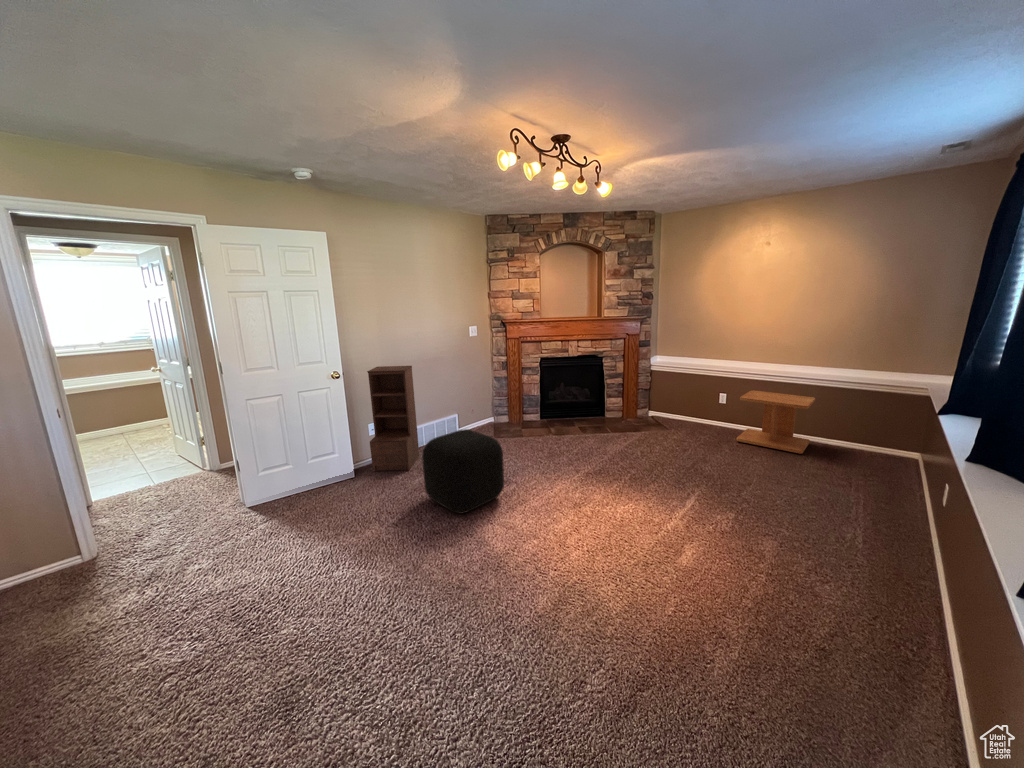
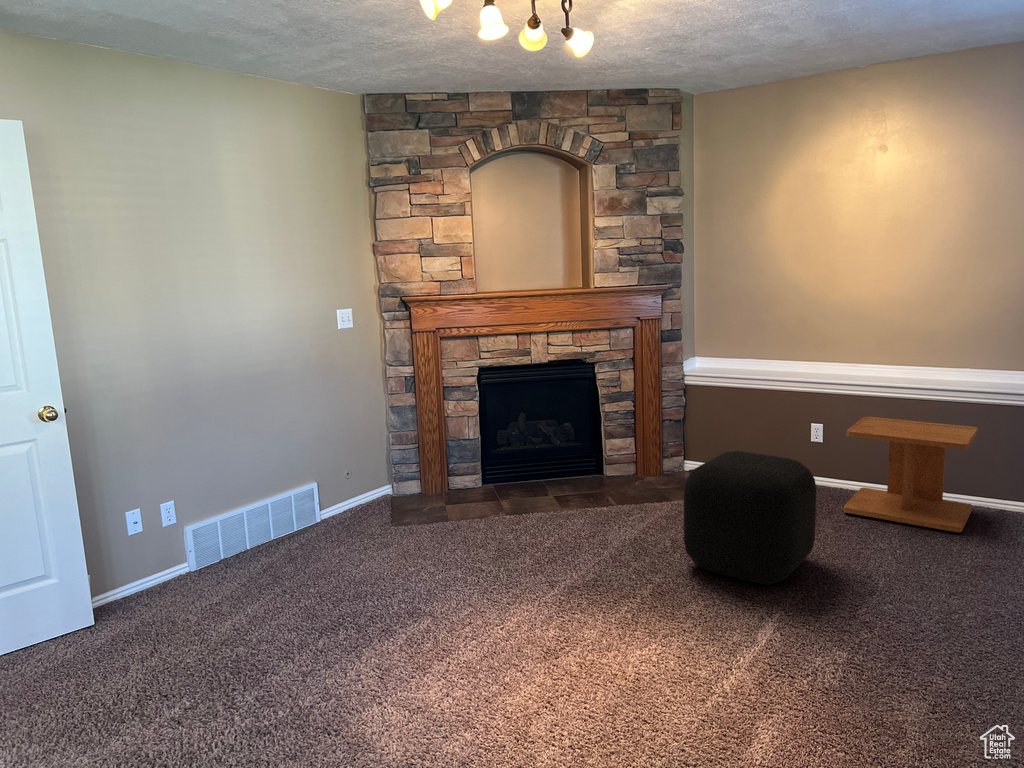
bookshelf: present [367,366,419,471] -> none [115,391,234,612]
ottoman: present [422,429,504,513] -> present [683,451,816,585]

